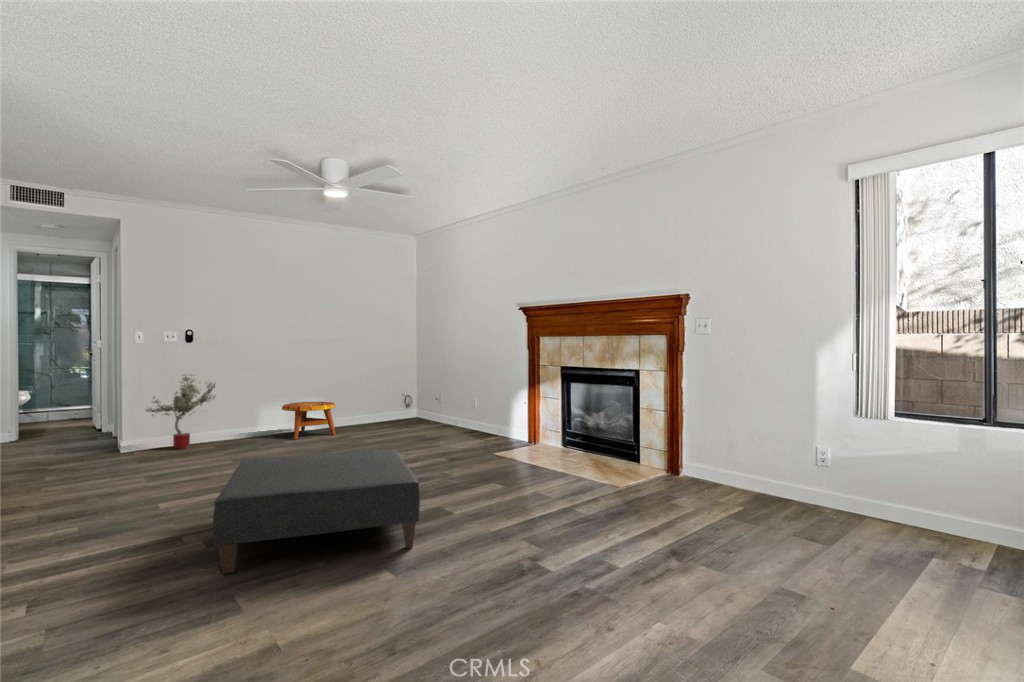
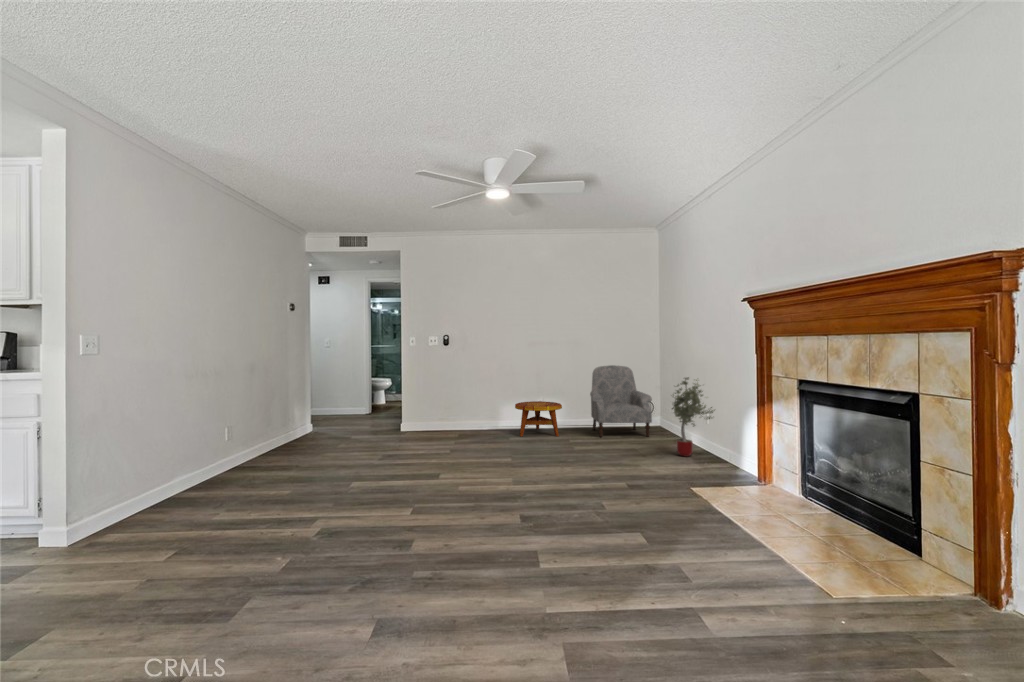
armchair: none [360,362,422,431] -> present [590,365,652,437]
potted tree: present [145,374,215,449] -> present [673,377,715,457]
ottoman: present [213,449,420,574] -> none [254,458,507,605]

